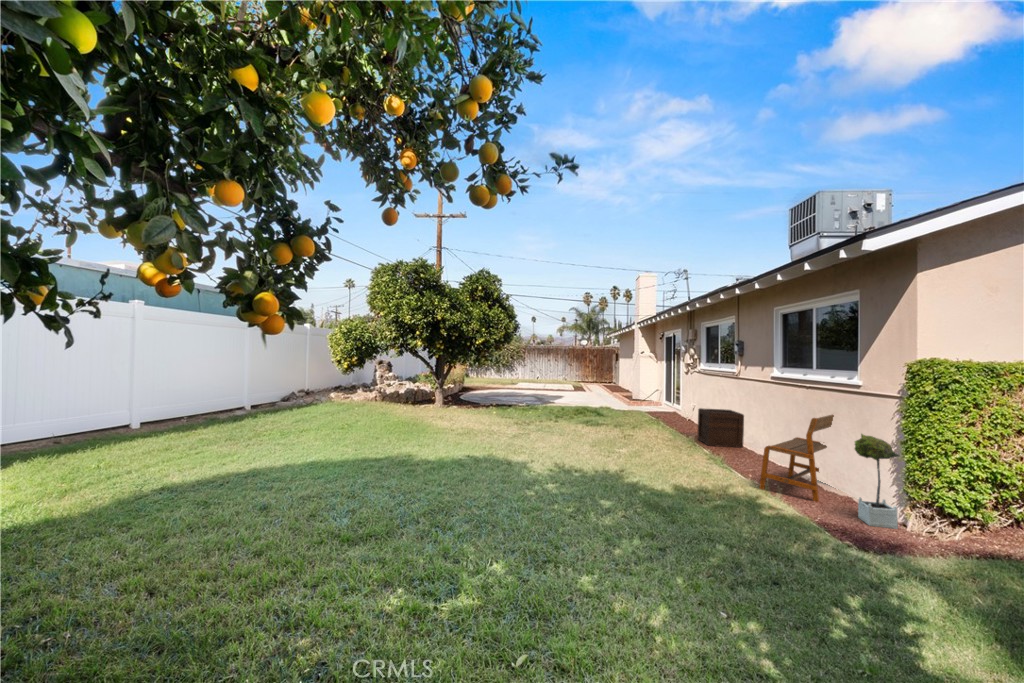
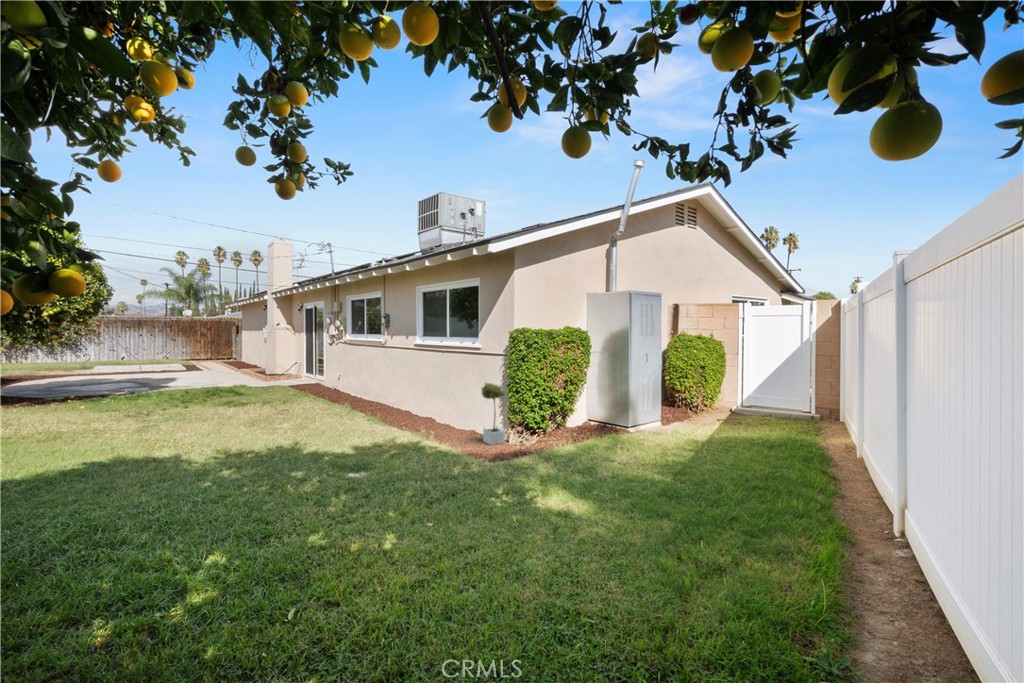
wooden crate: present [697,408,744,448] -> none [352,375,393,410]
bench: present [759,415,834,502] -> none [417,369,468,437]

